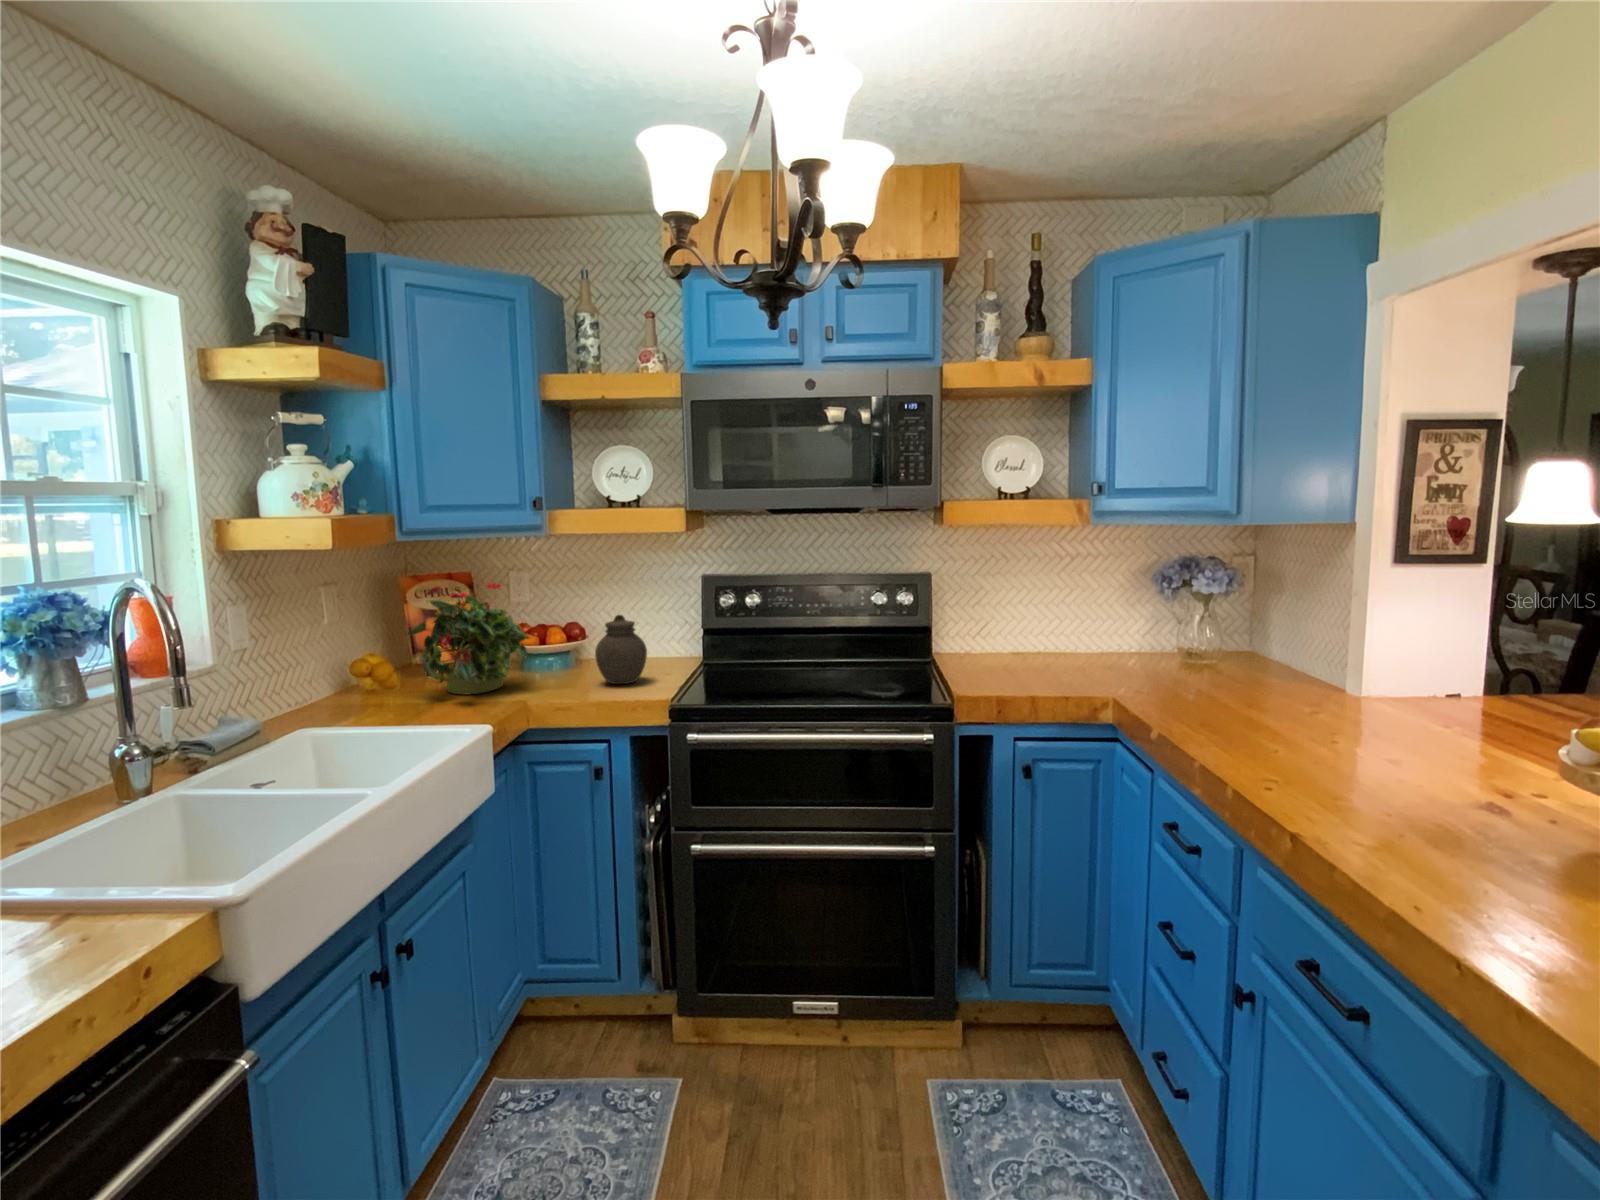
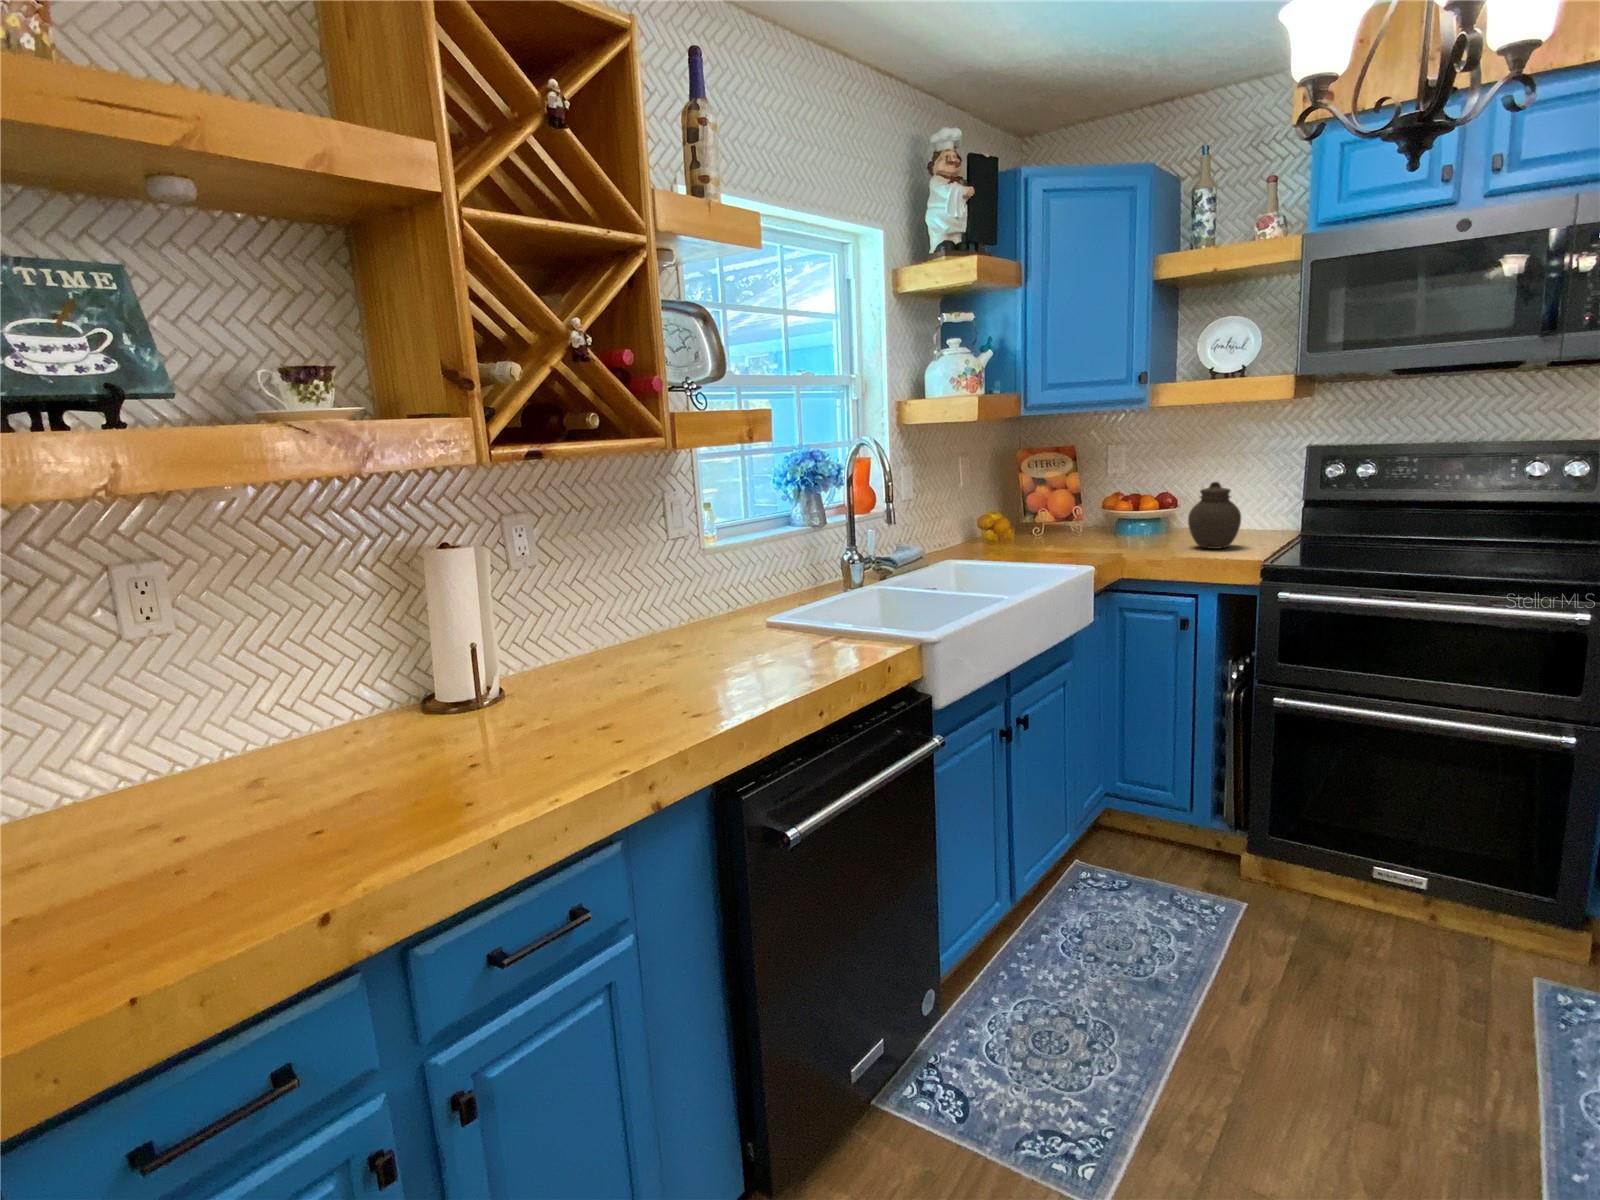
potted plant: present [407,583,530,694] -> none [1024,450,1129,548]

